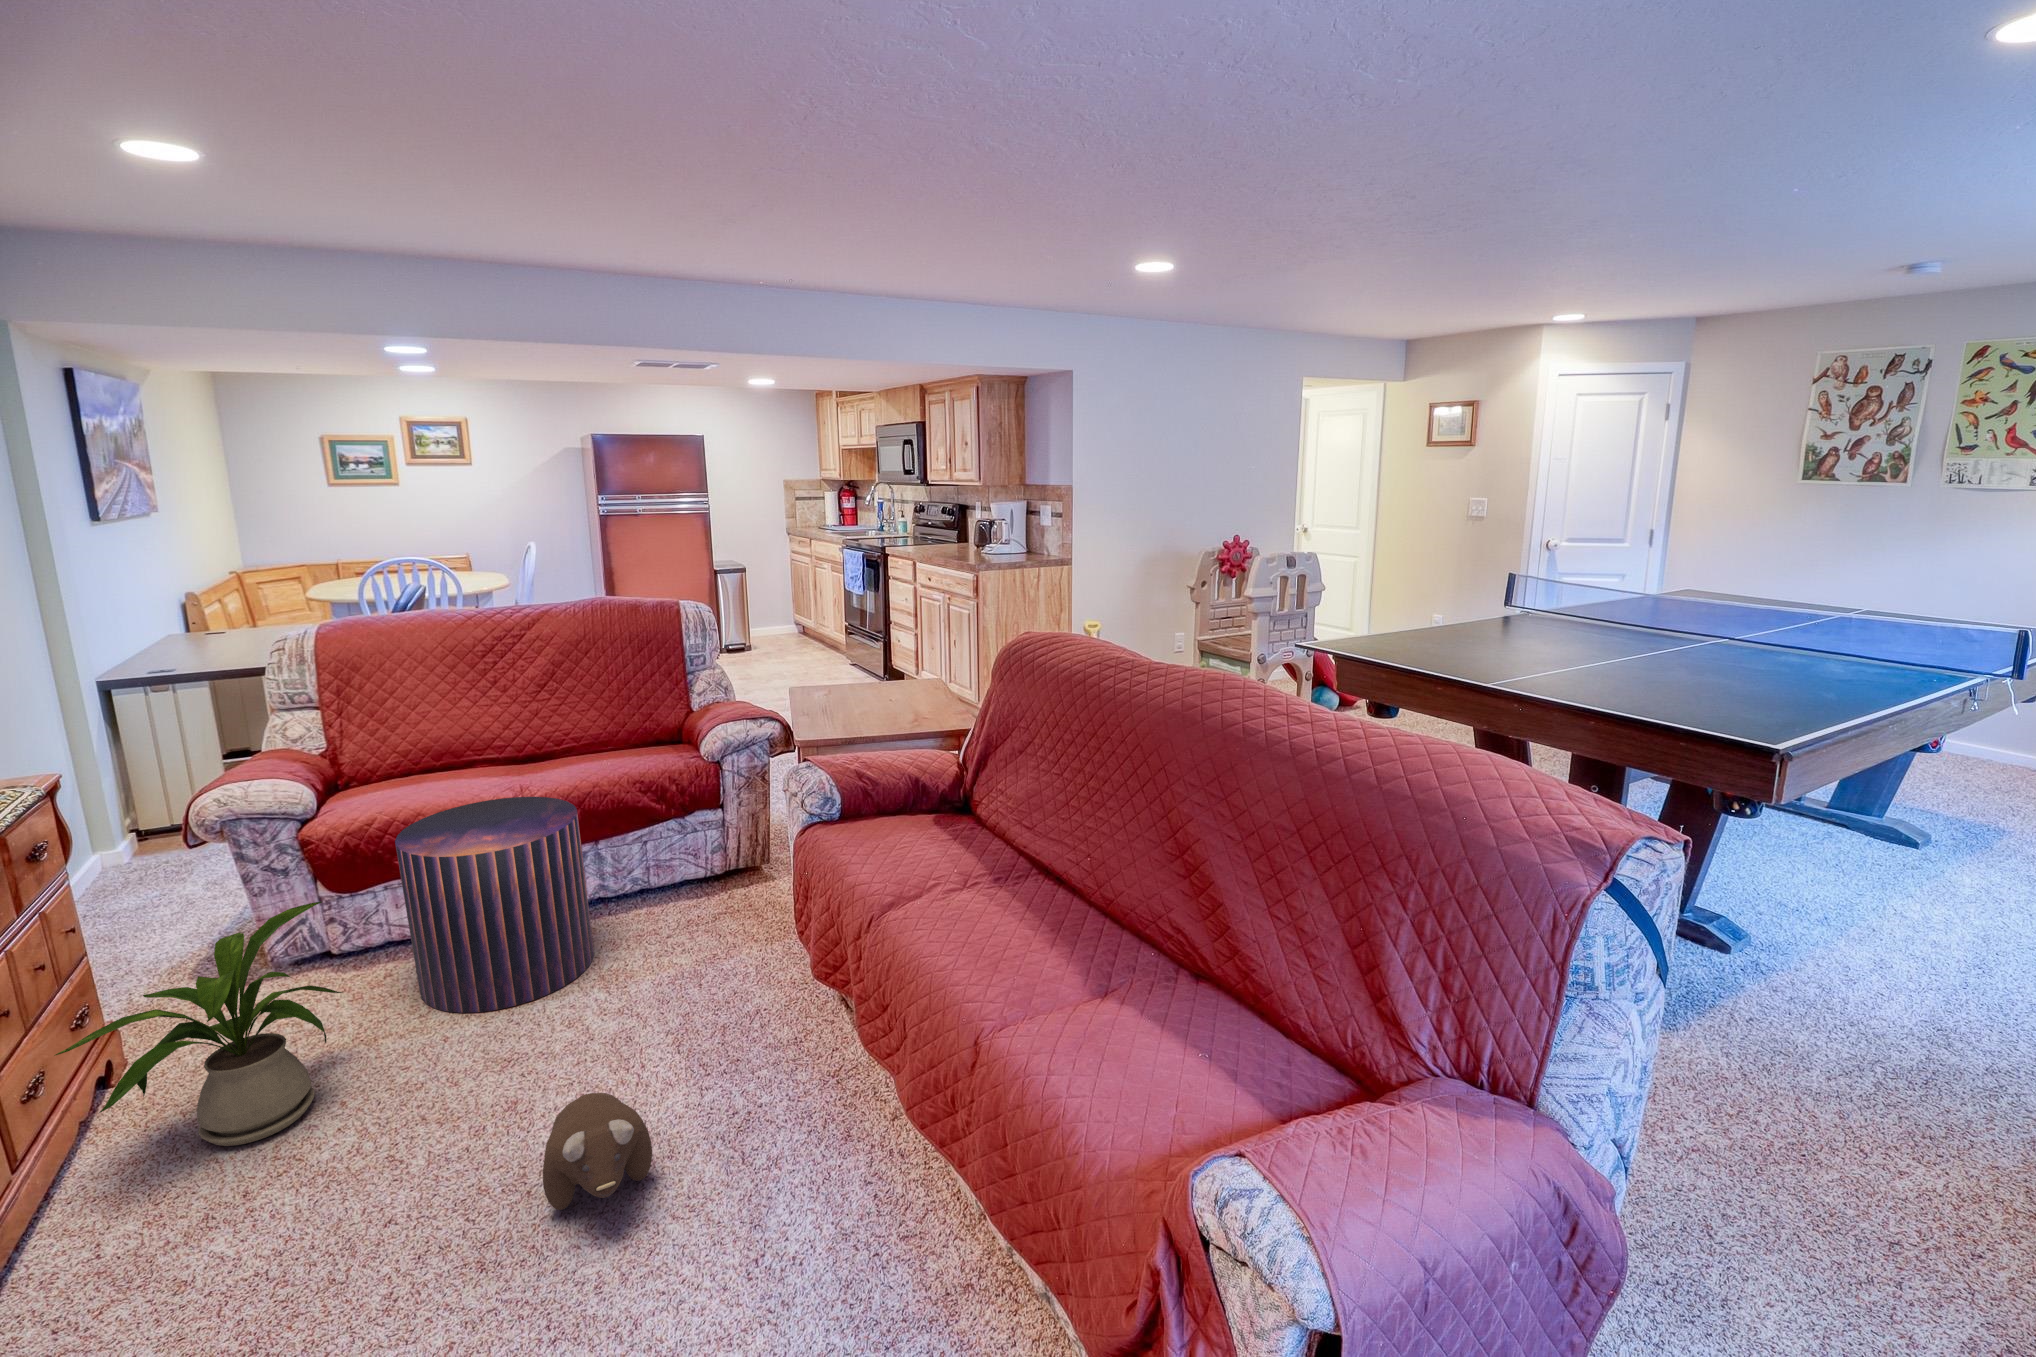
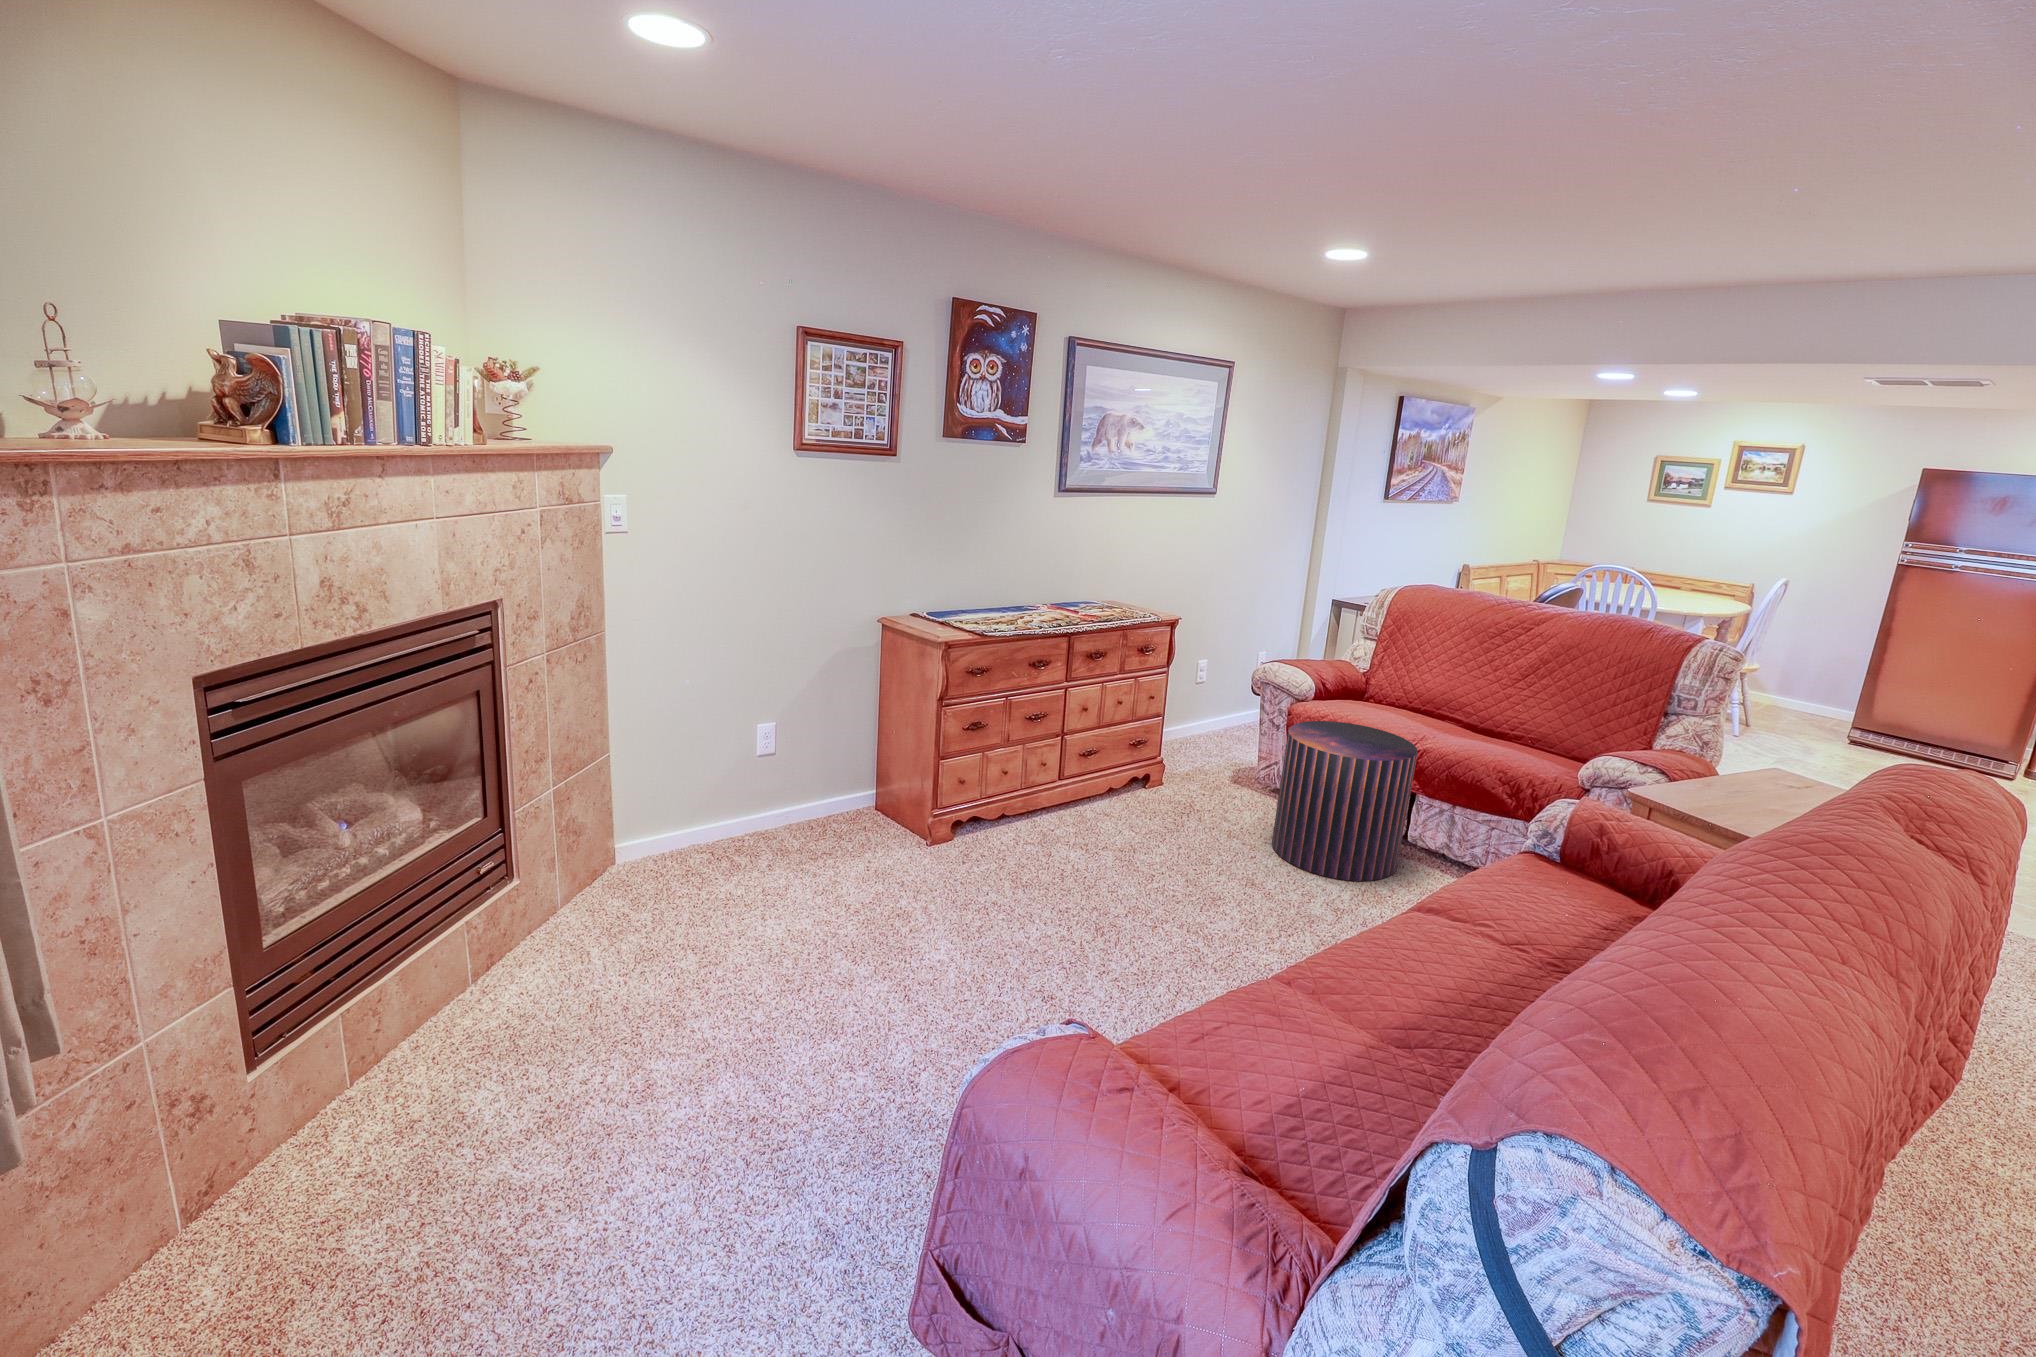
house plant: present [54,902,342,1146] -> none [1088,722,1220,838]
plush toy: present [543,1093,652,1210] -> none [1132,889,1214,965]

